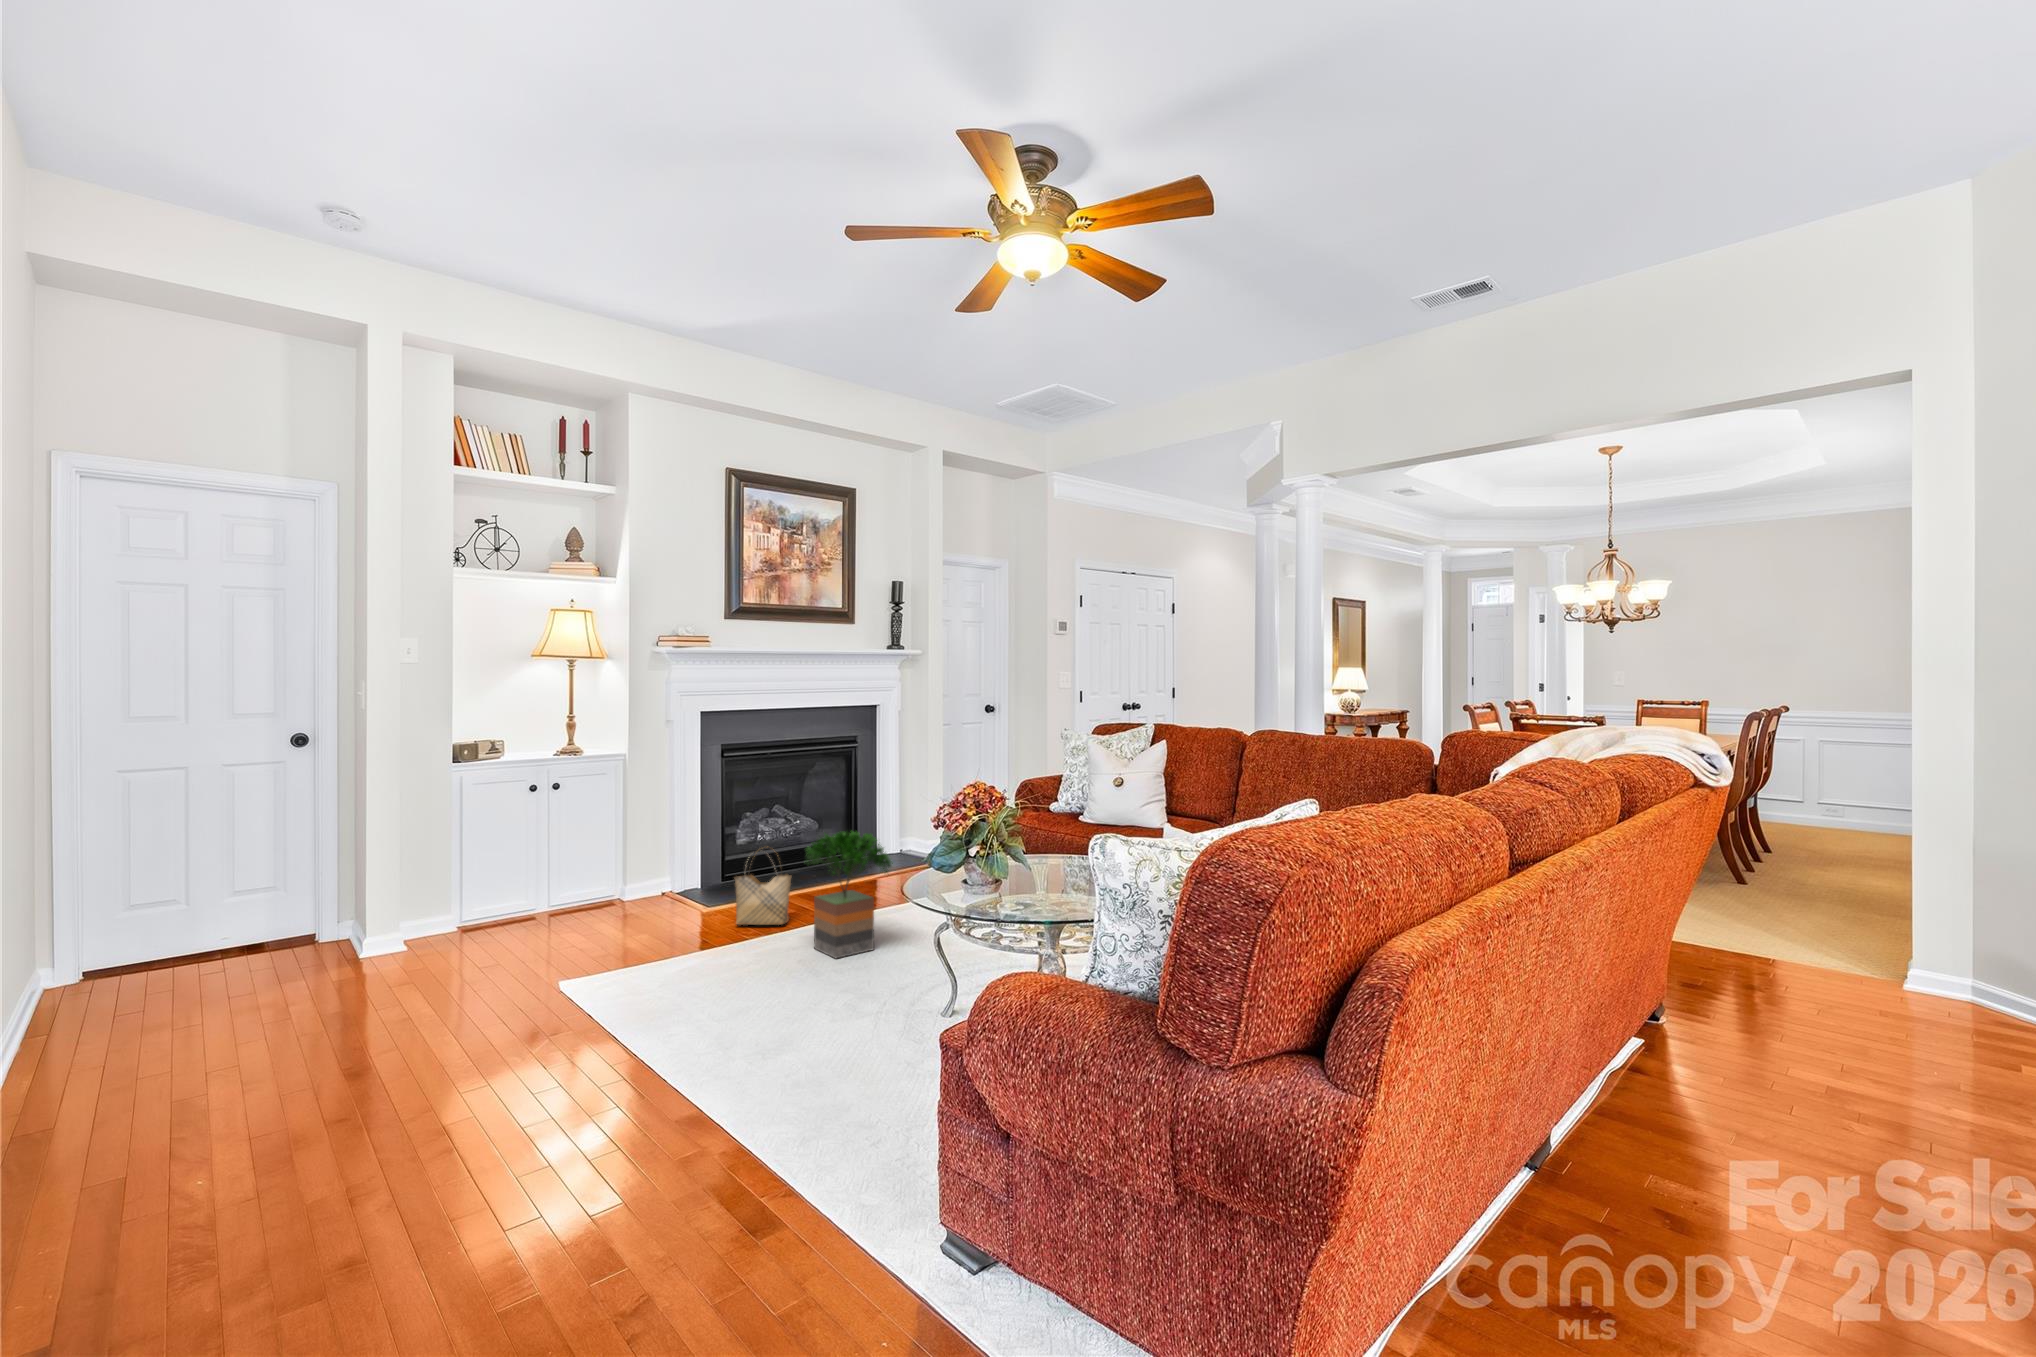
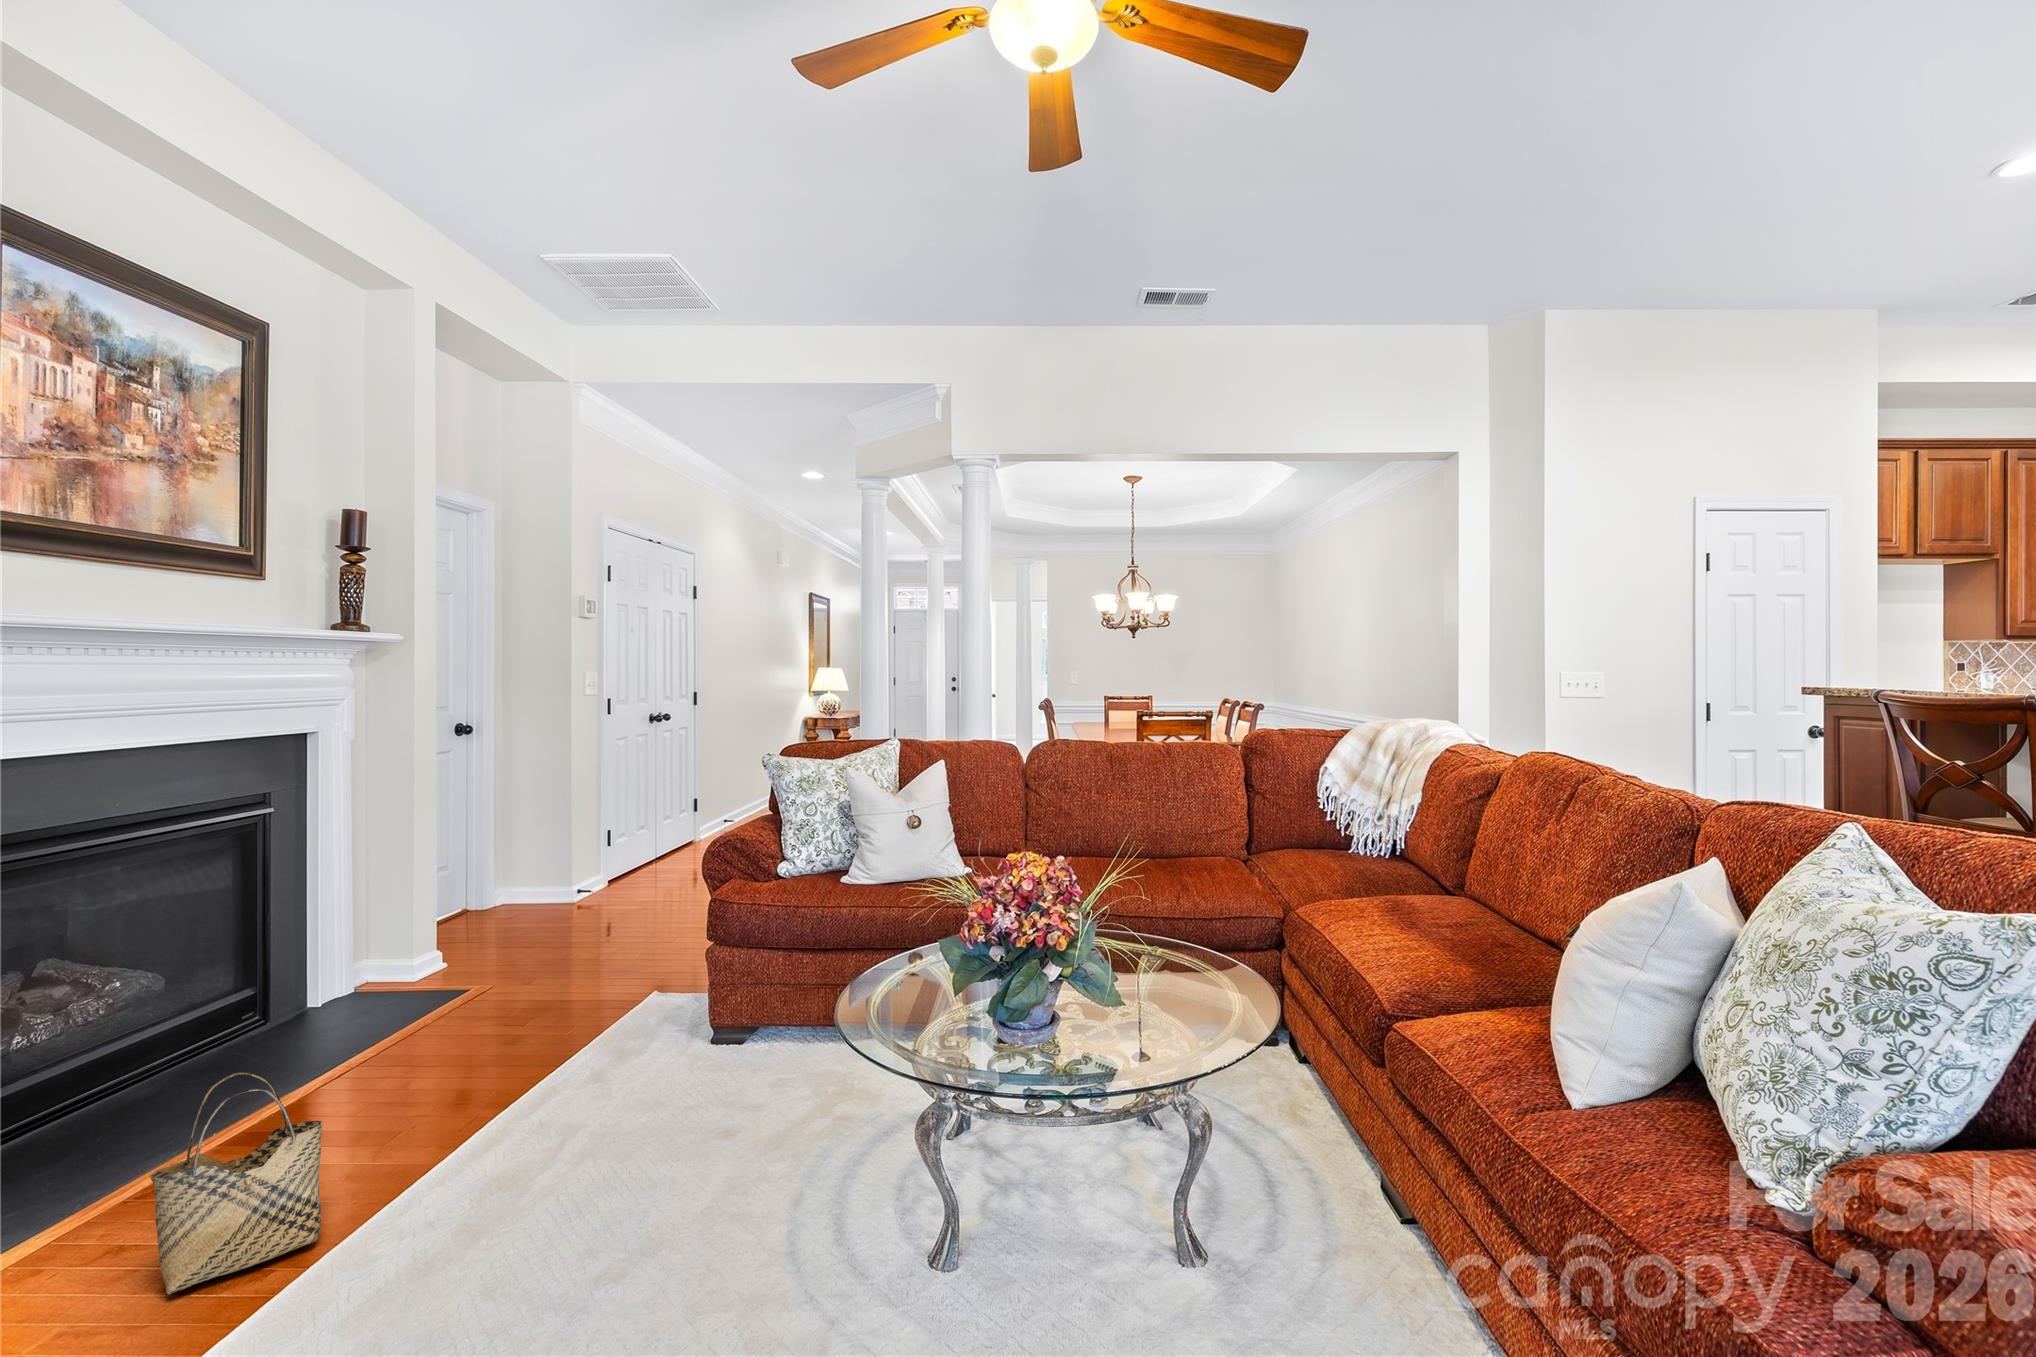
potted tree: present [805,831,893,958] -> none [440,984,664,1279]

